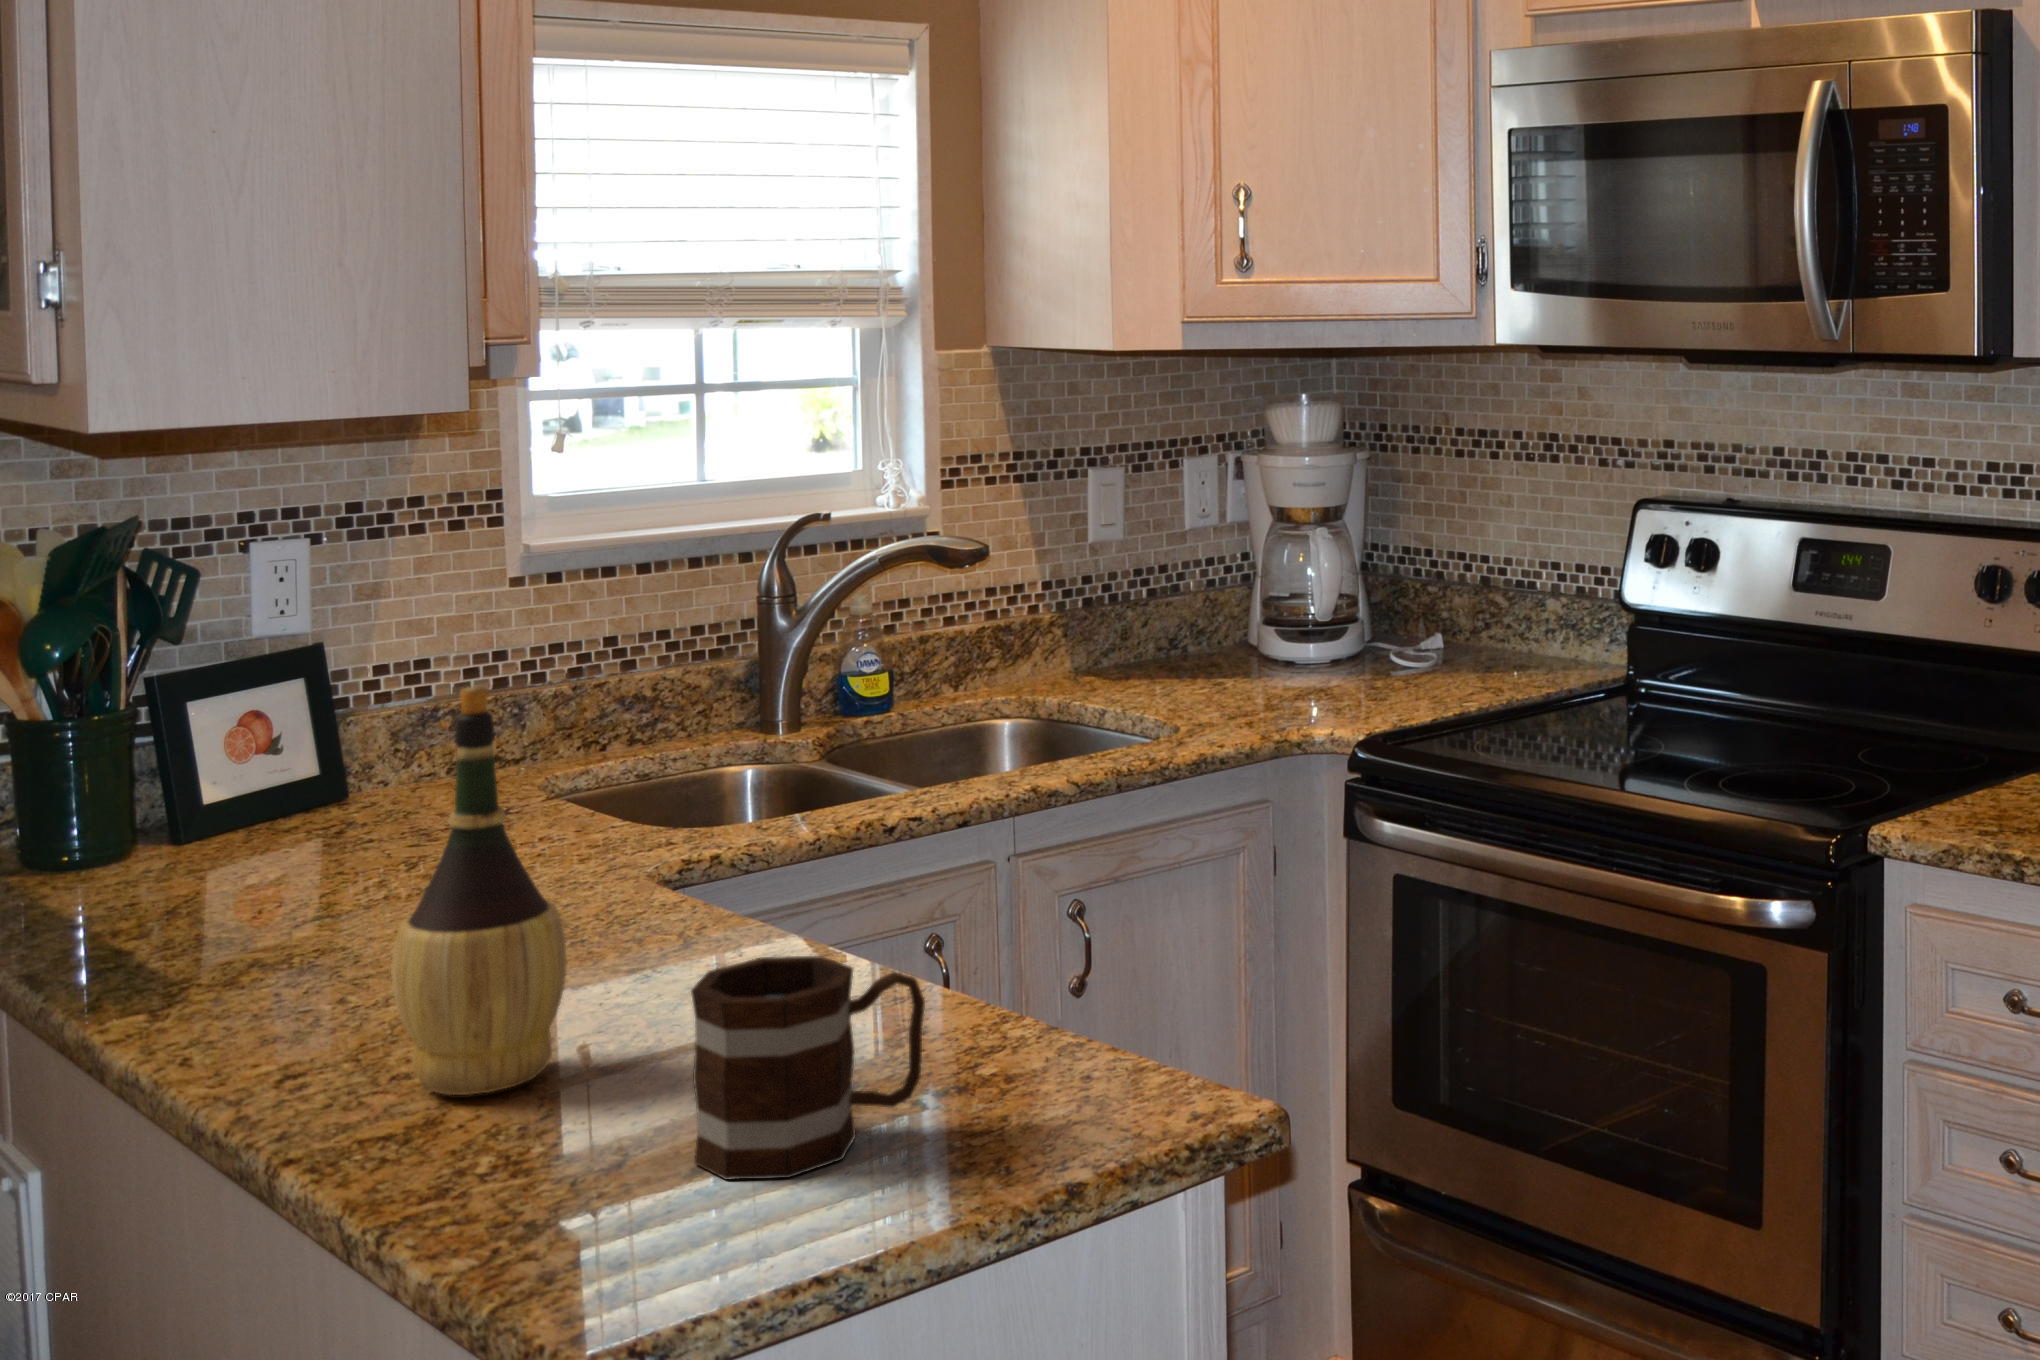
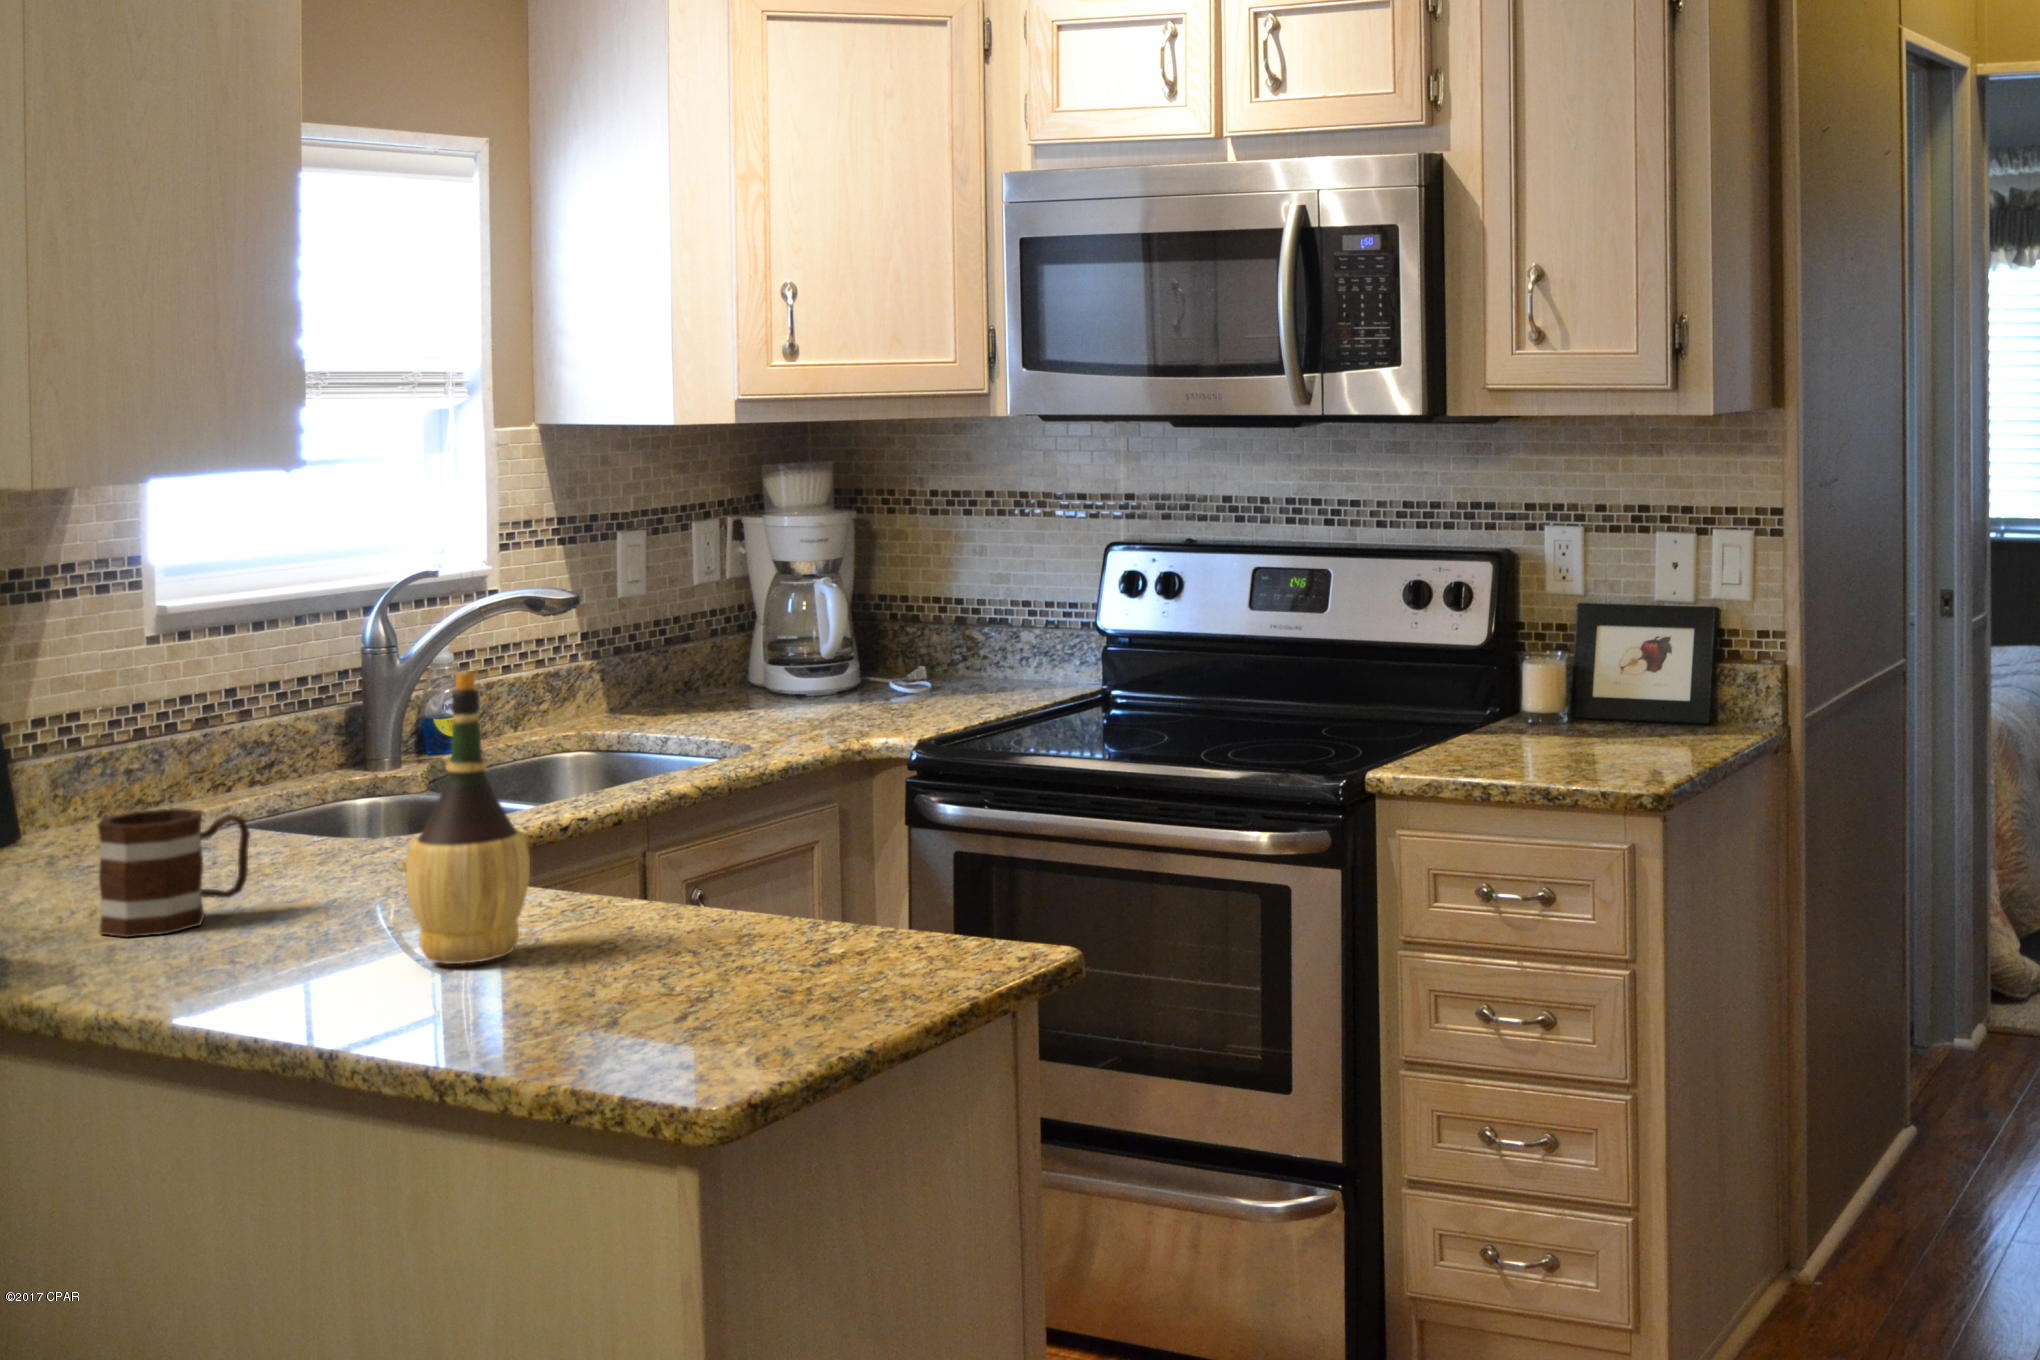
mug: present [691,956,925,1180] -> present [98,808,250,937]

